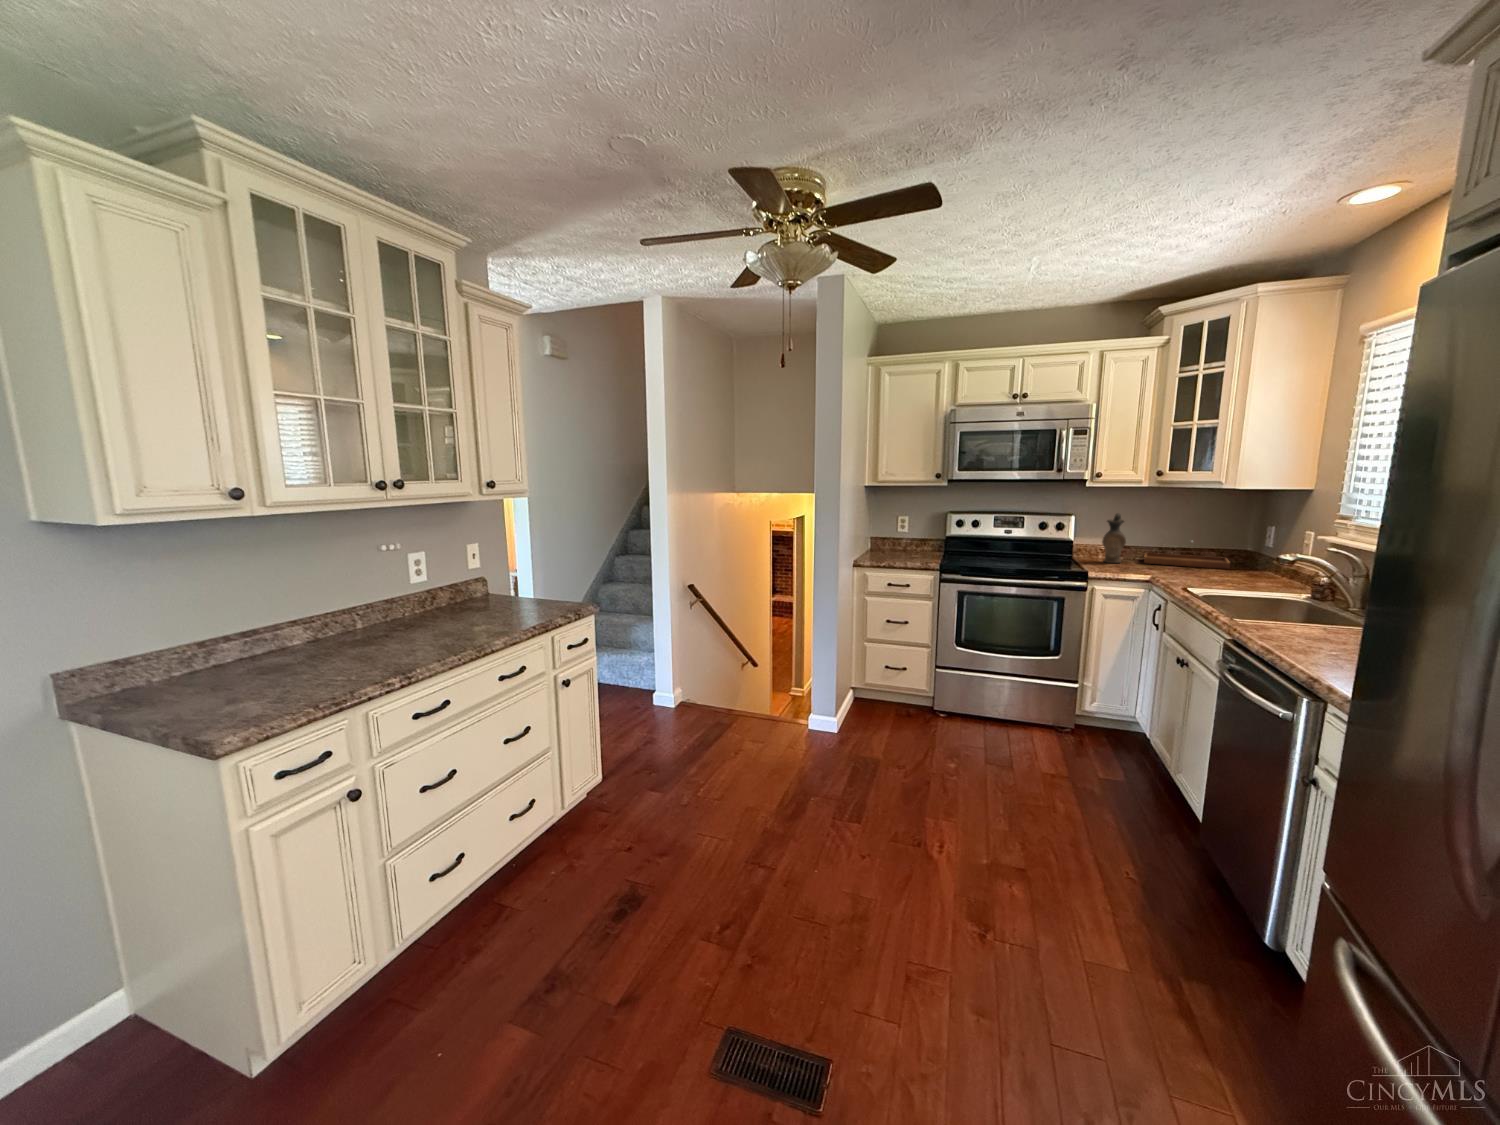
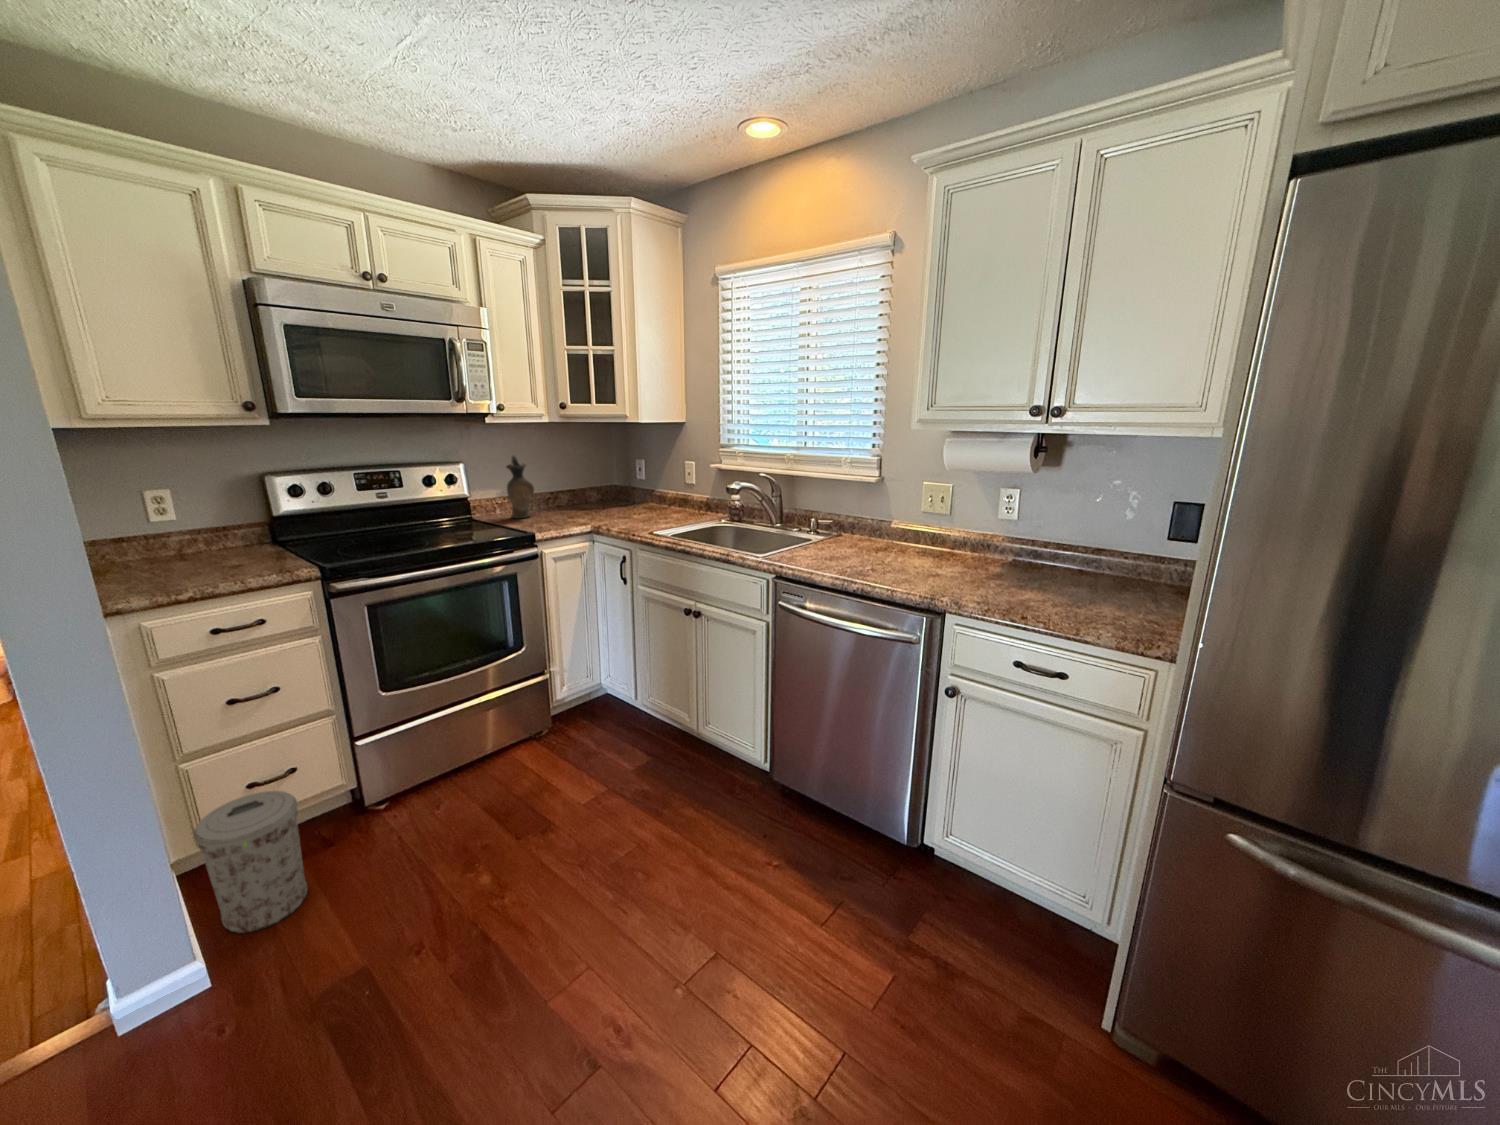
tray: present [1144,541,1230,569] -> none [539,480,625,512]
trash can: none [853,666,893,730] -> present [194,791,307,933]

